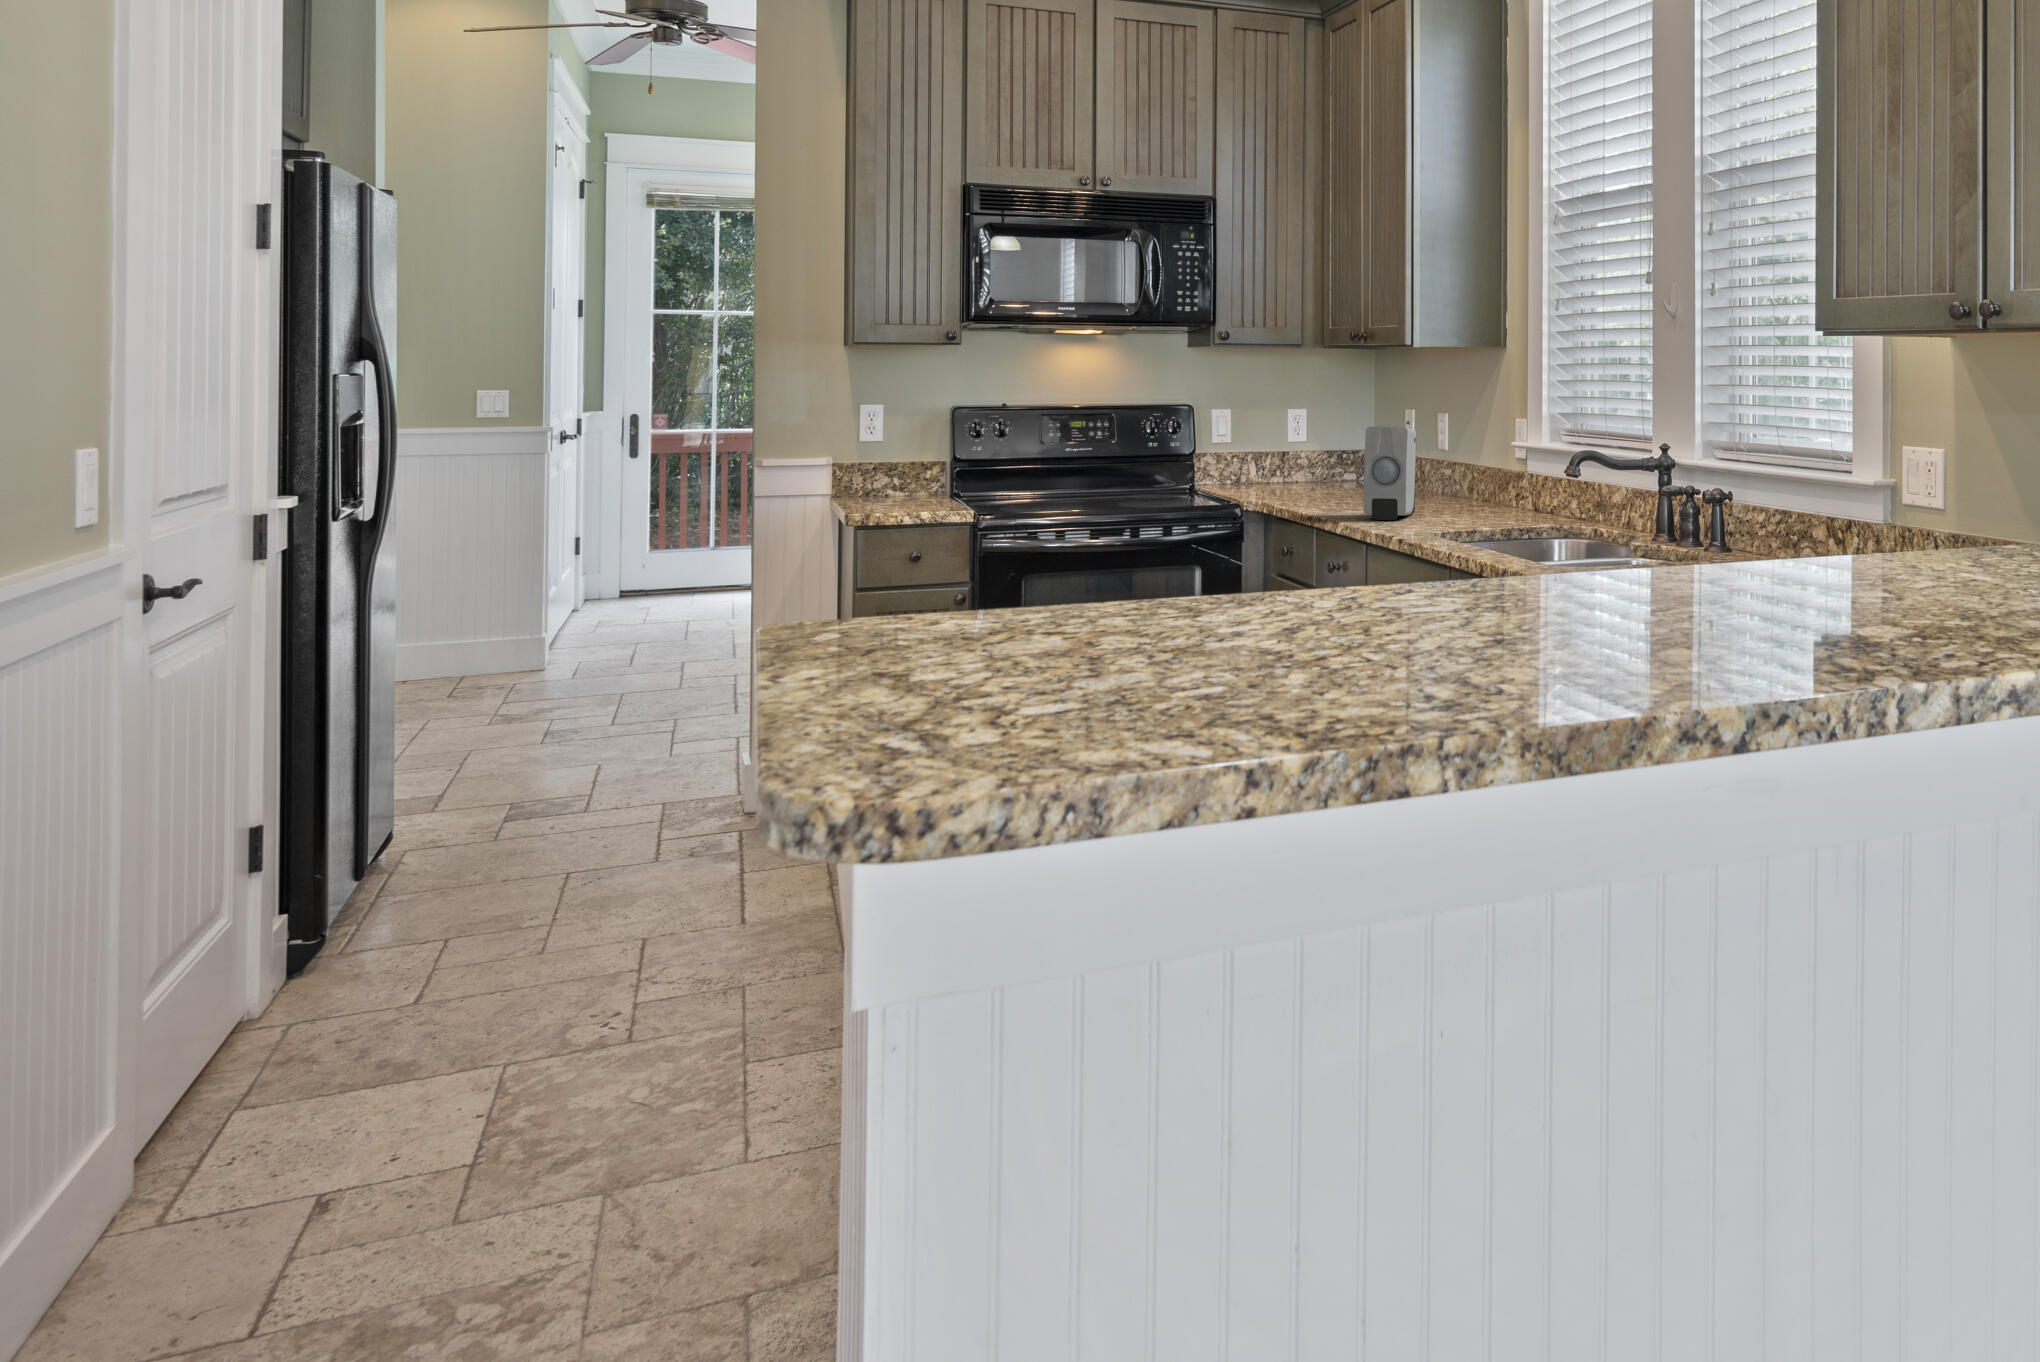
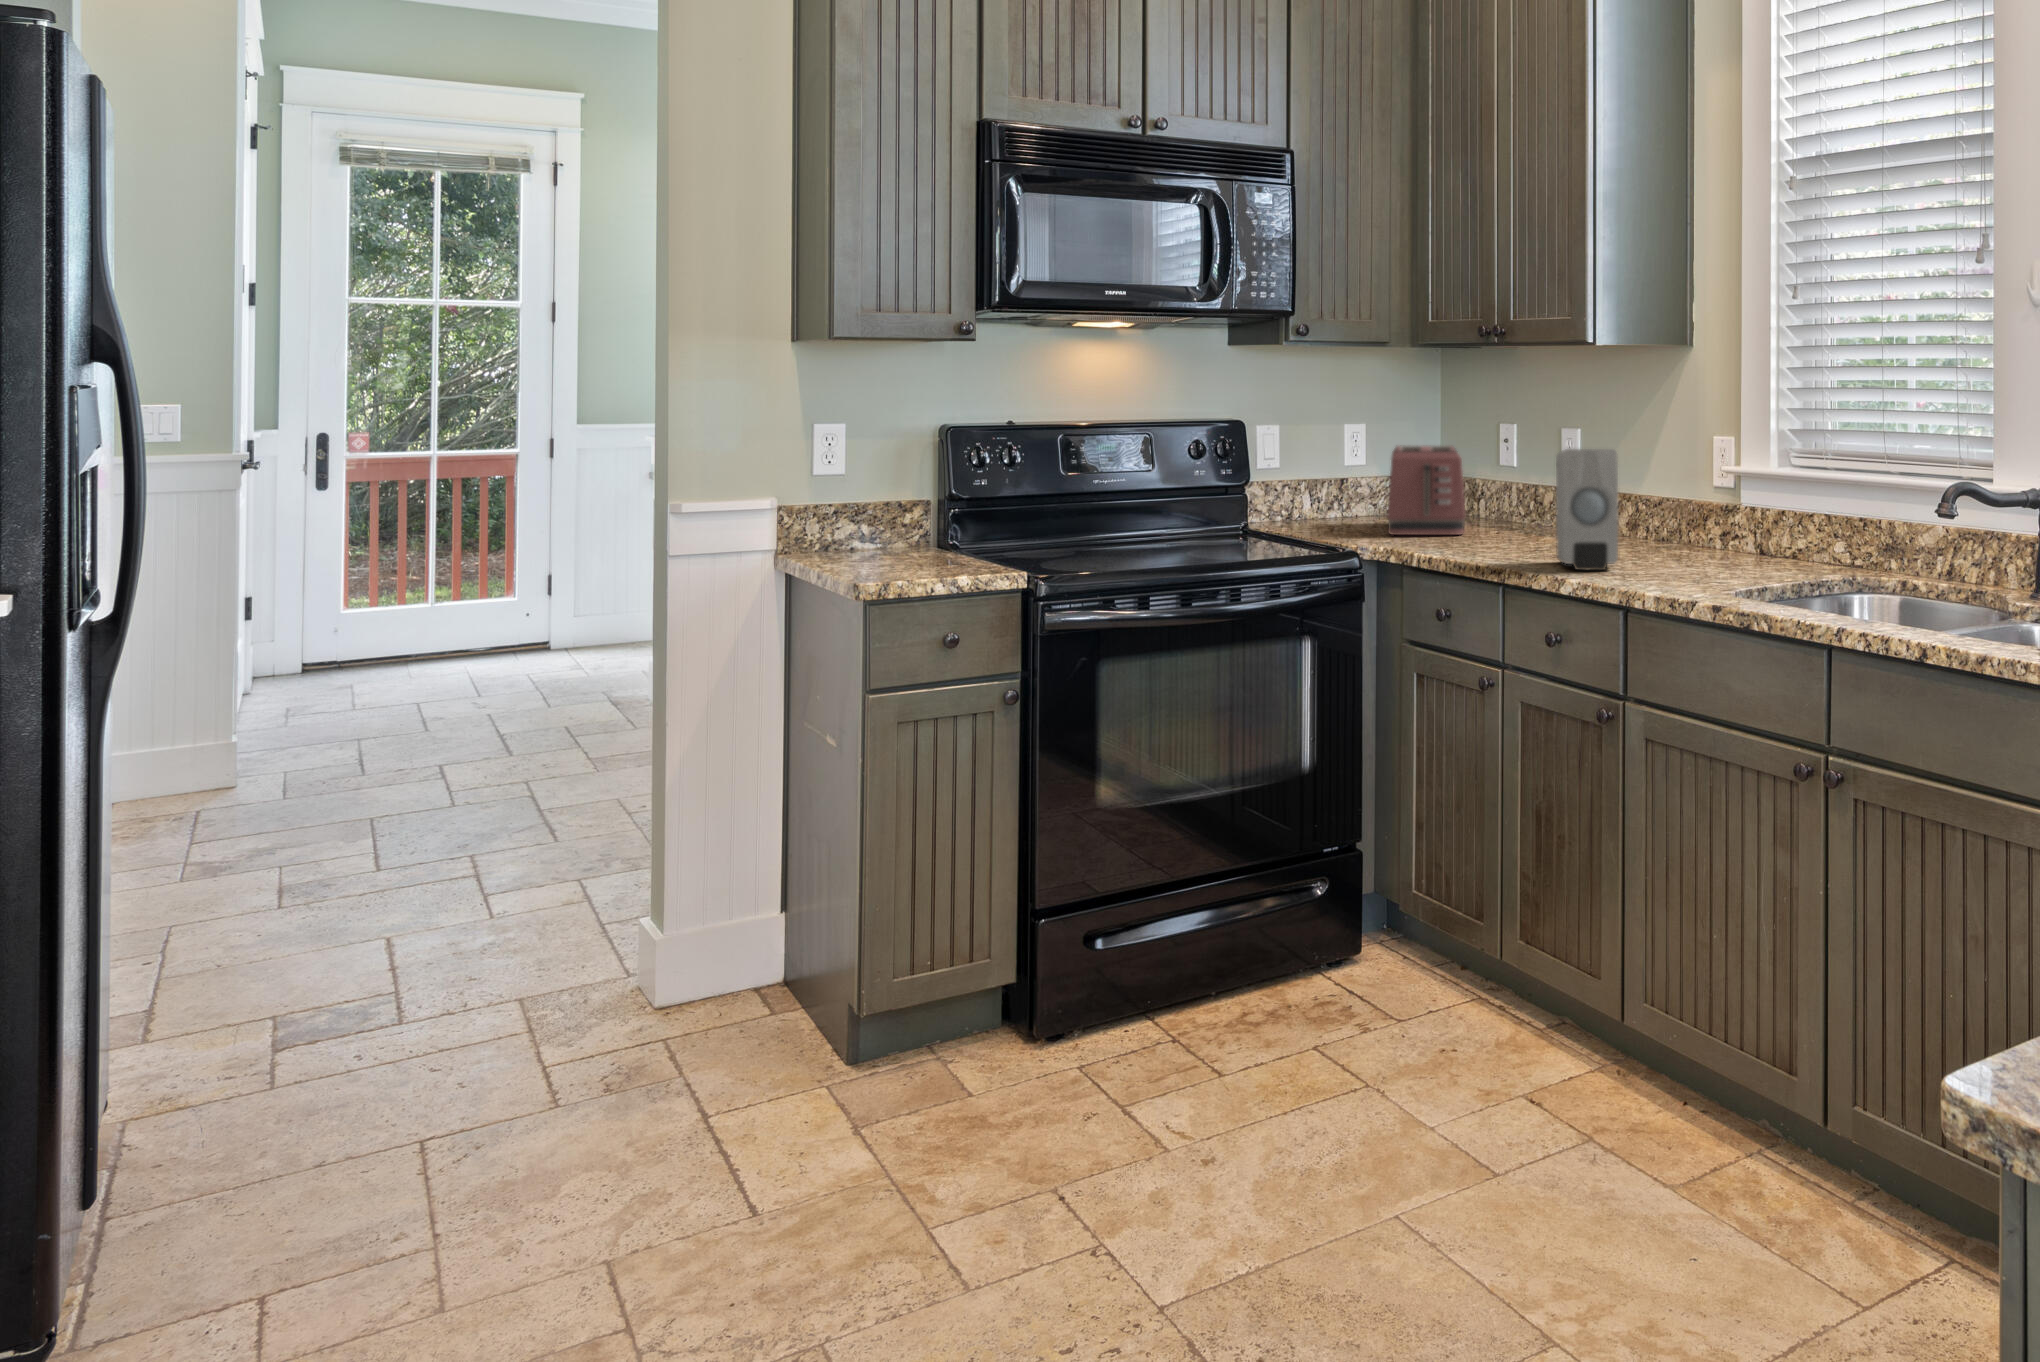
toaster: none [1292,427,1370,496] -> present [1388,445,1466,535]

